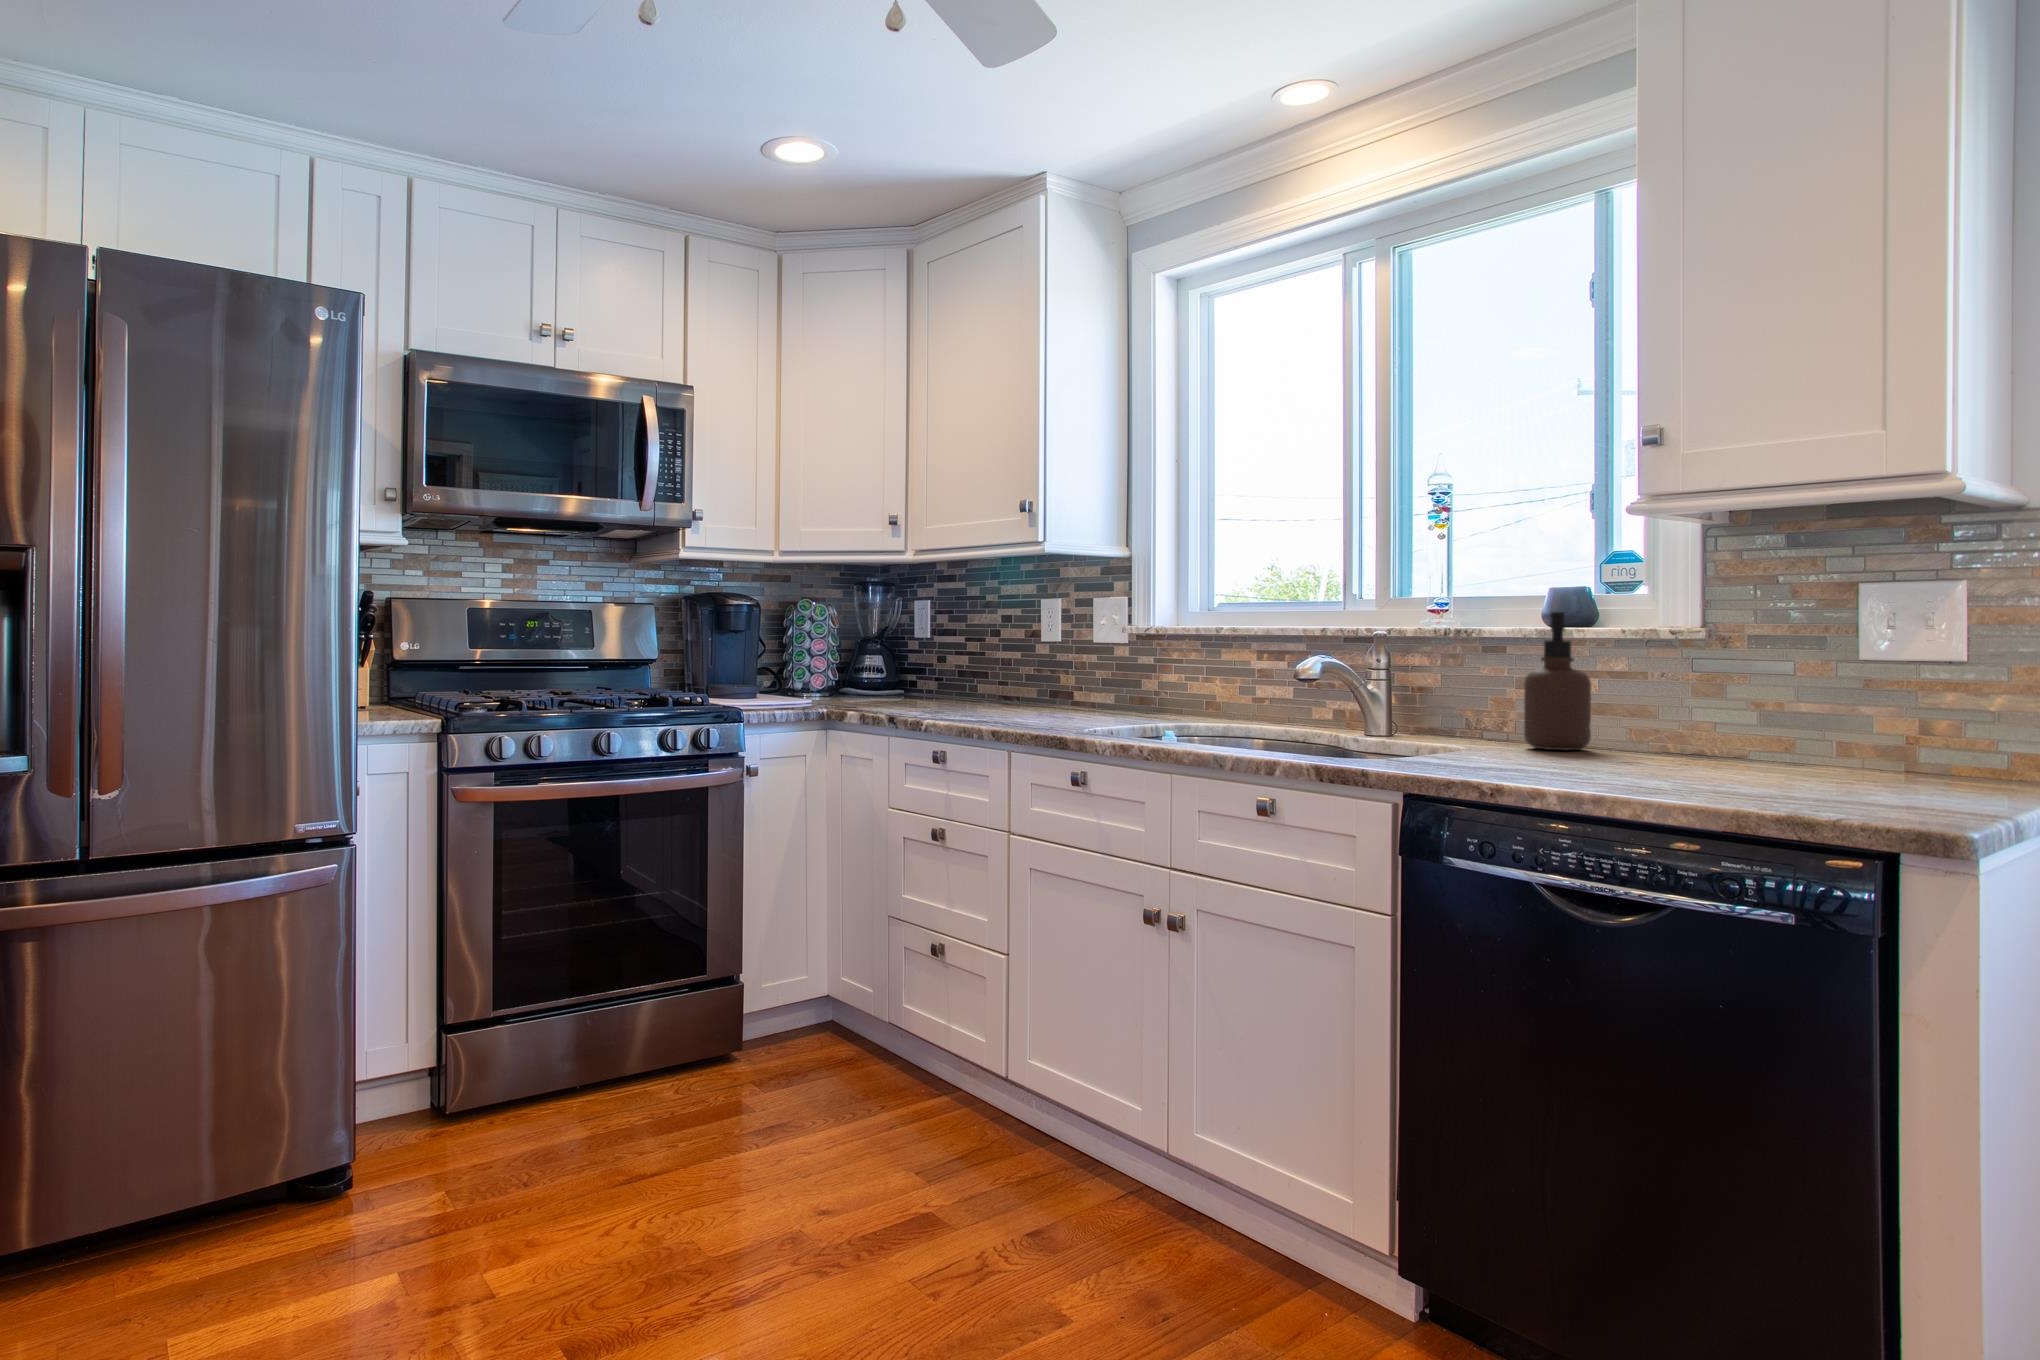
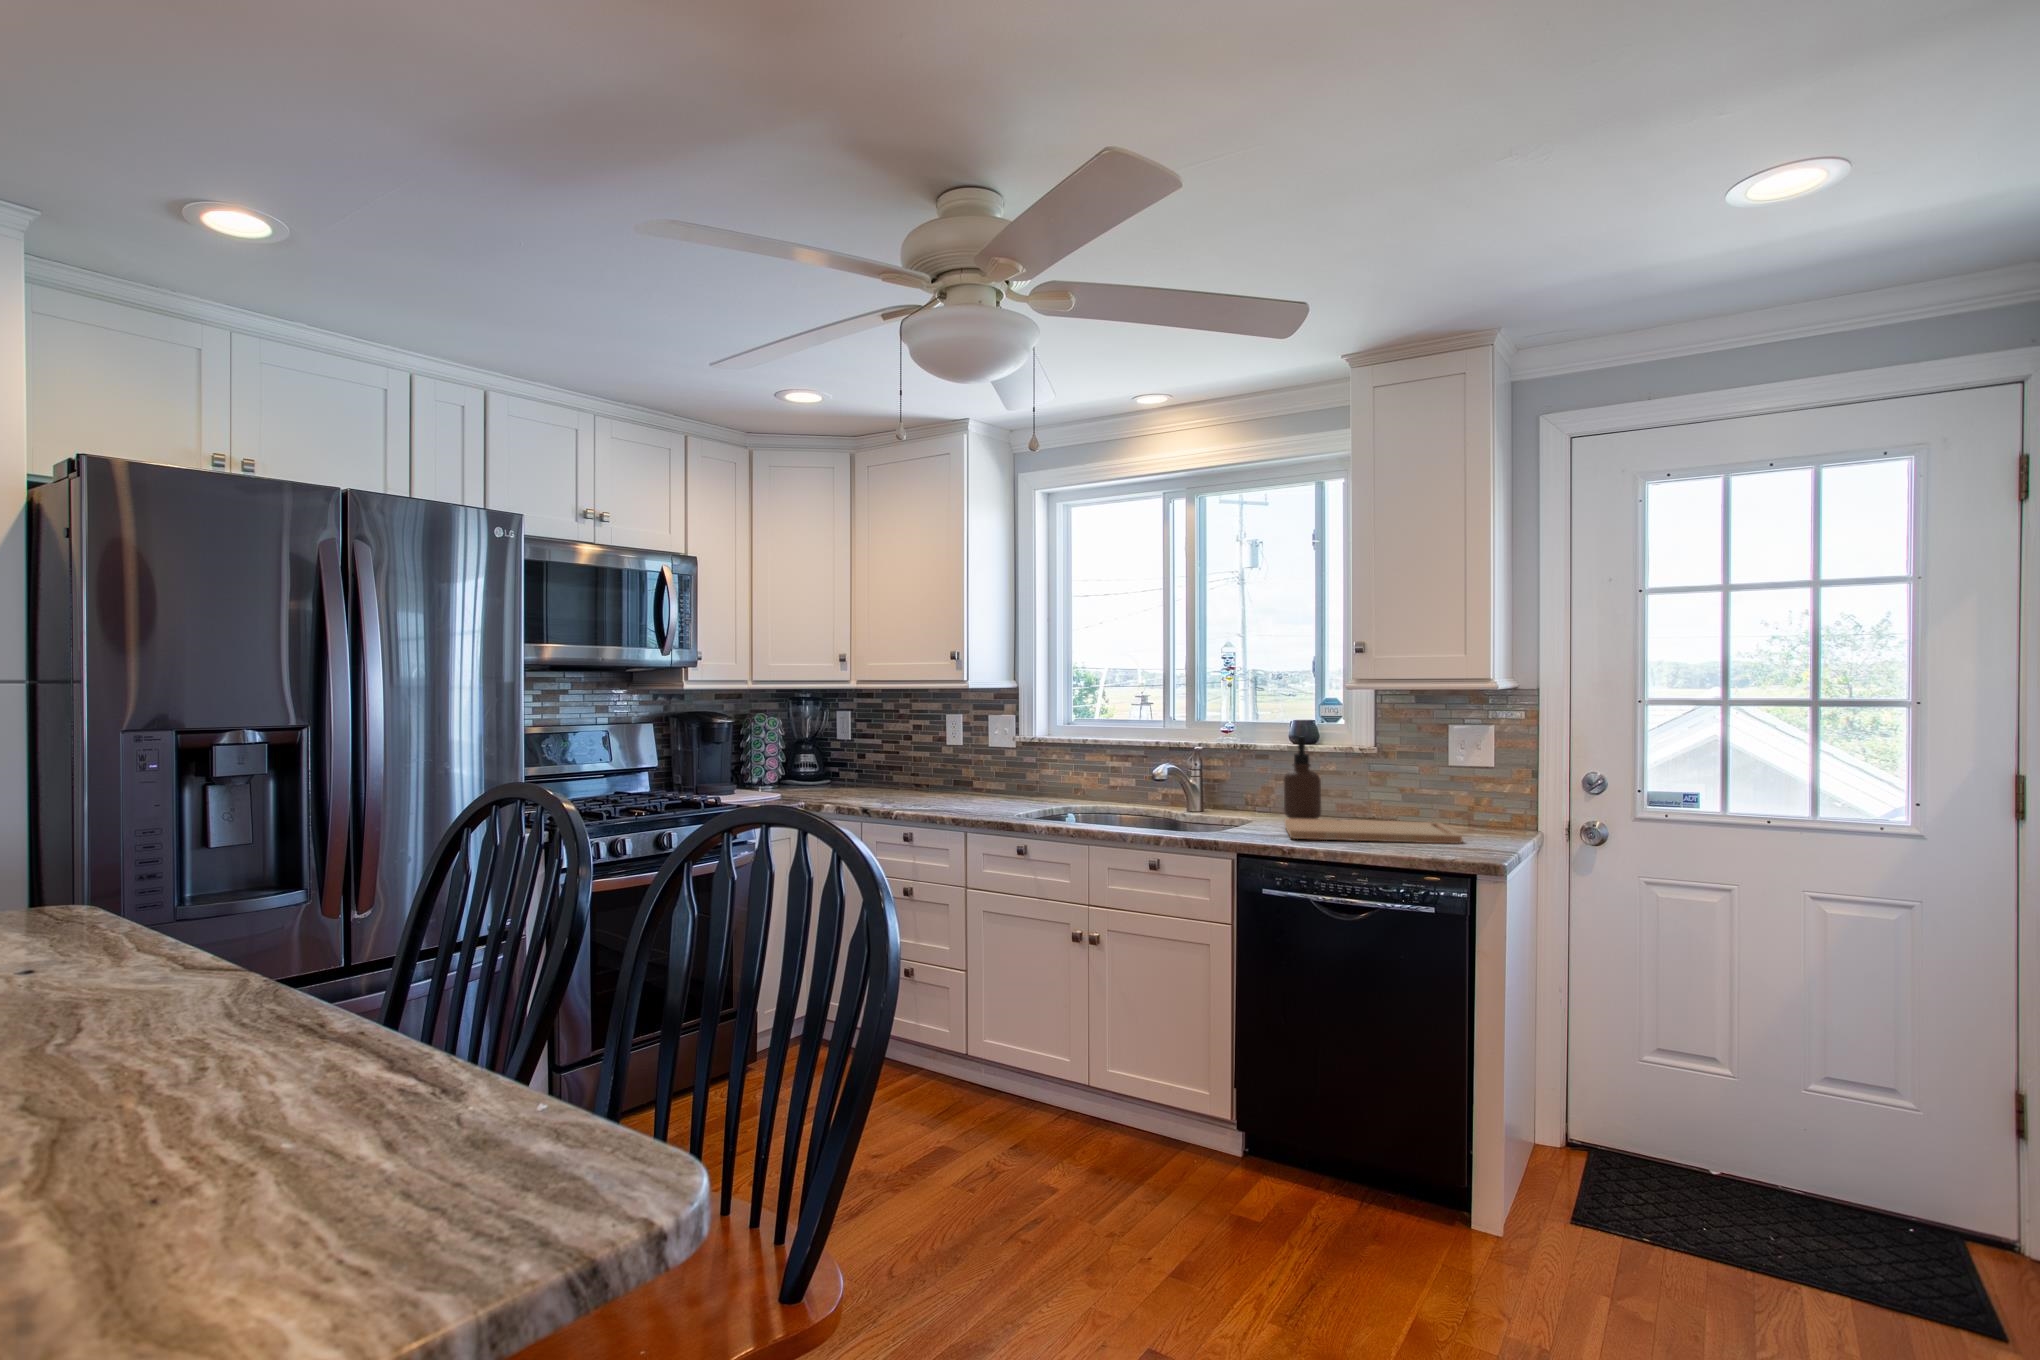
cutting board: none [1507,743,1863,792] -> present [1285,818,1462,843]

